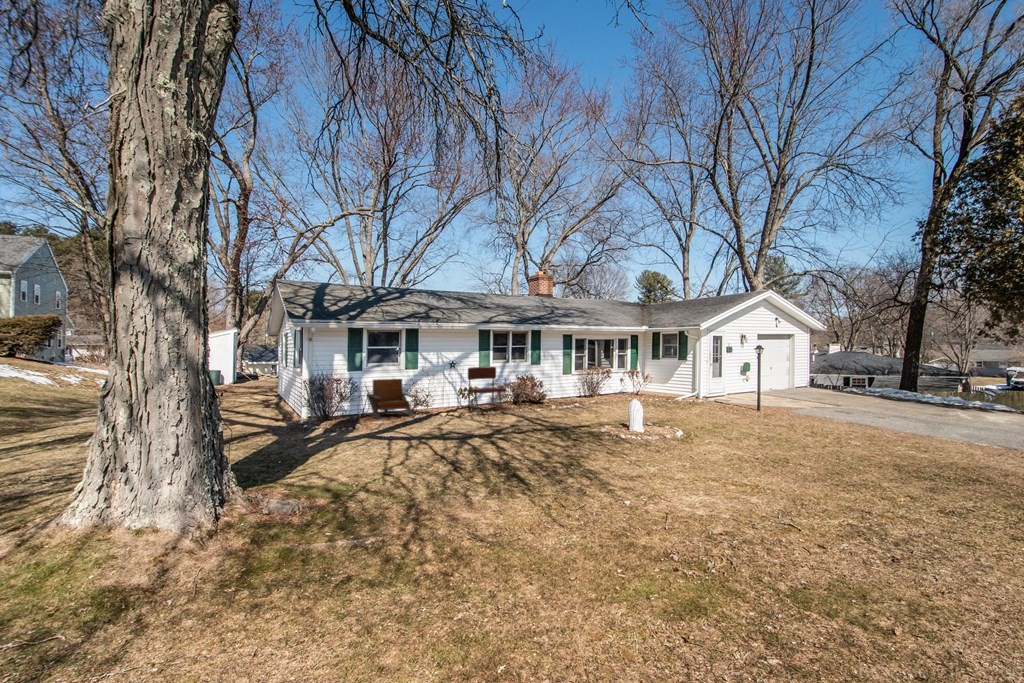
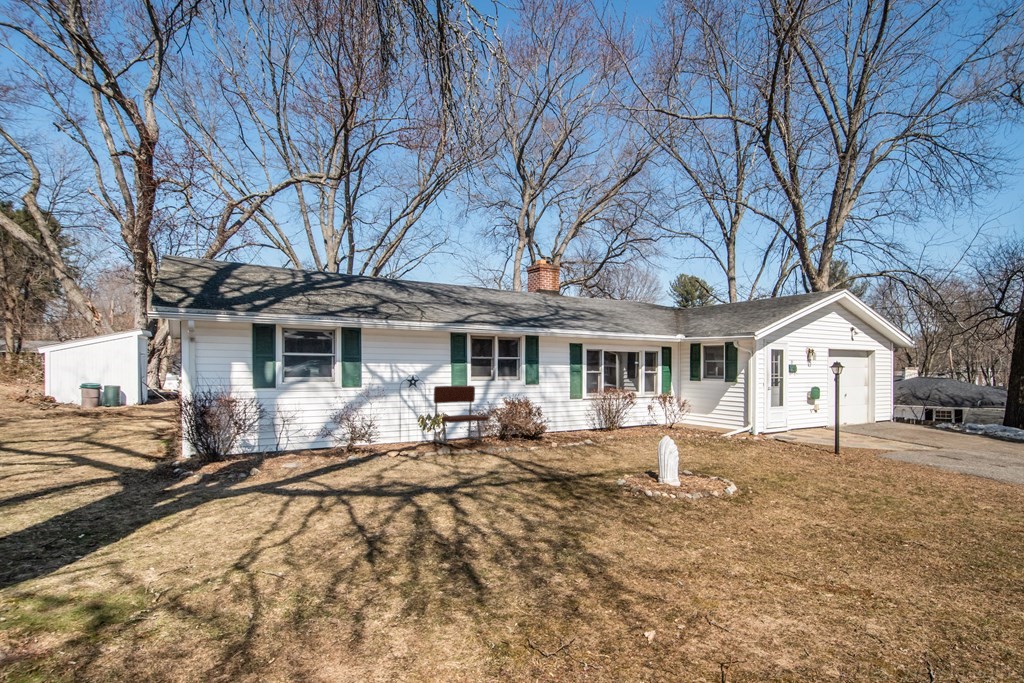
lounge chair: present [367,379,414,418] -> none [284,400,352,457]

